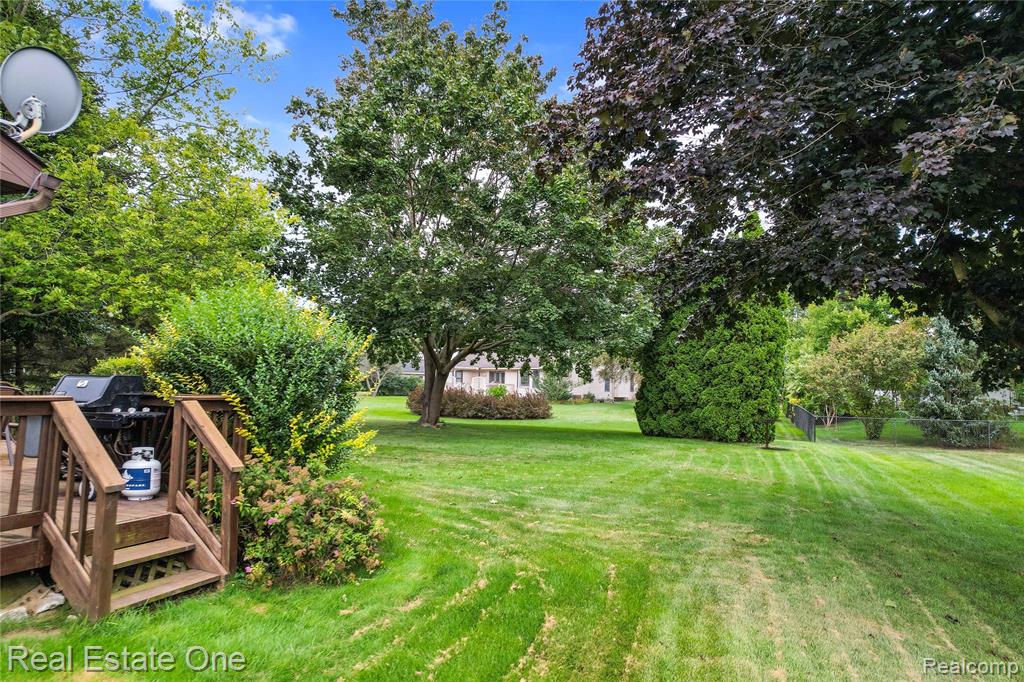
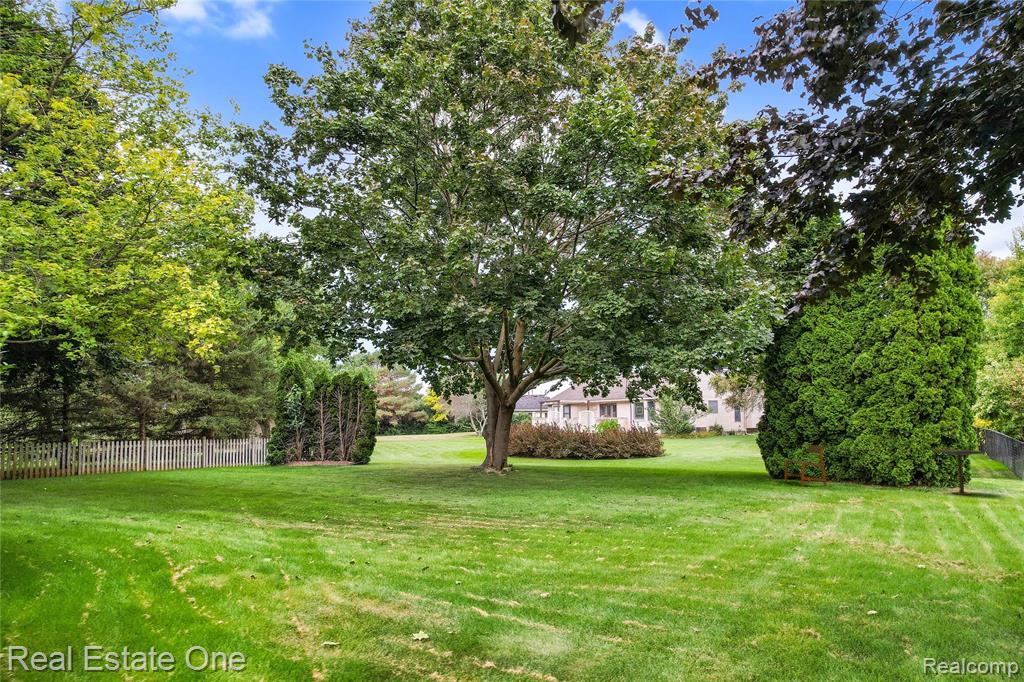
bench: none [652,412,682,443] -> present [785,445,827,487]

